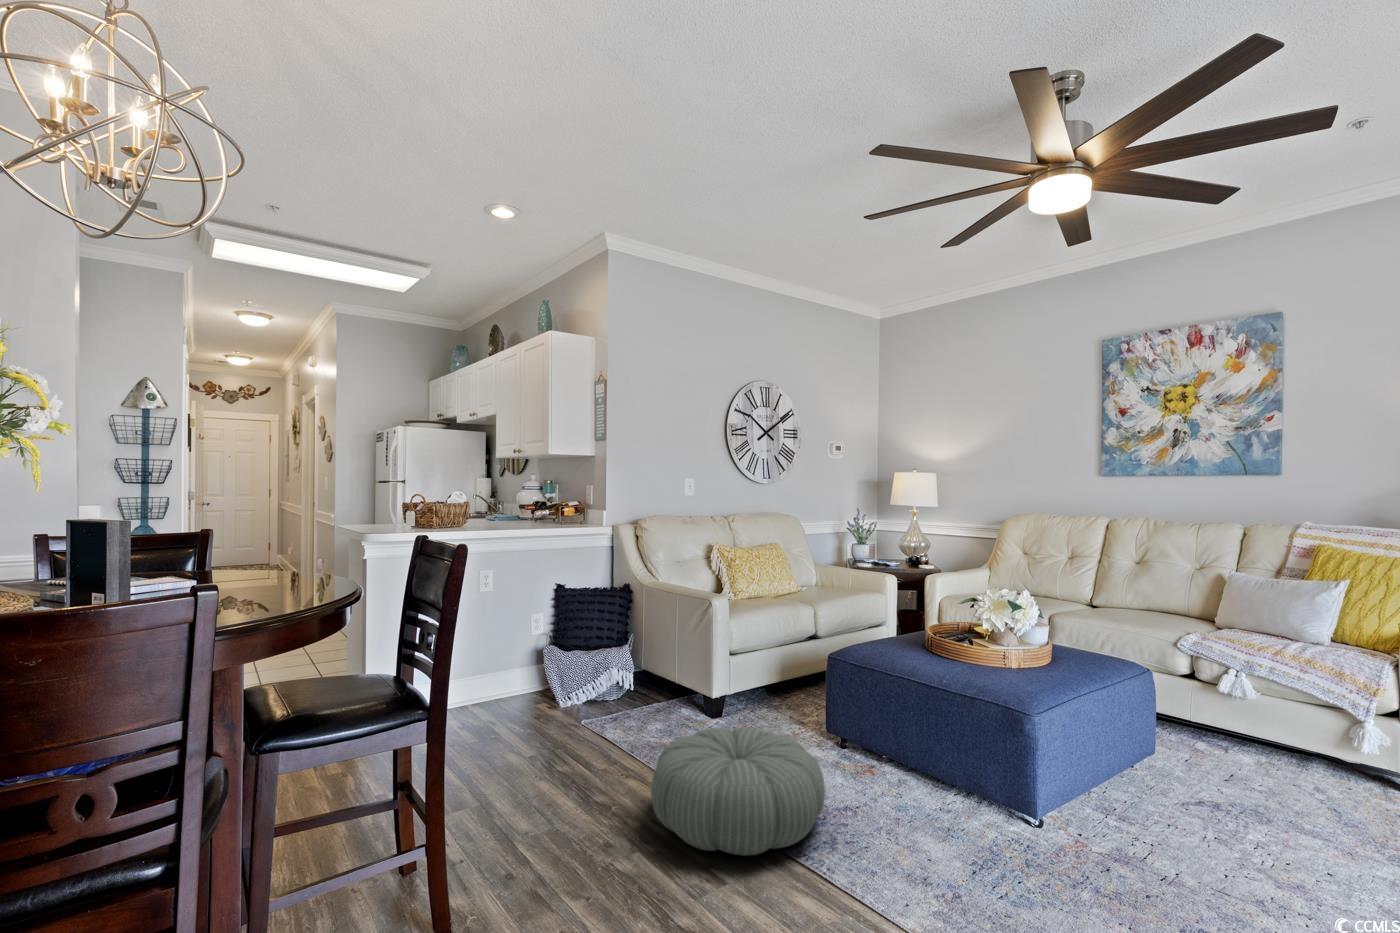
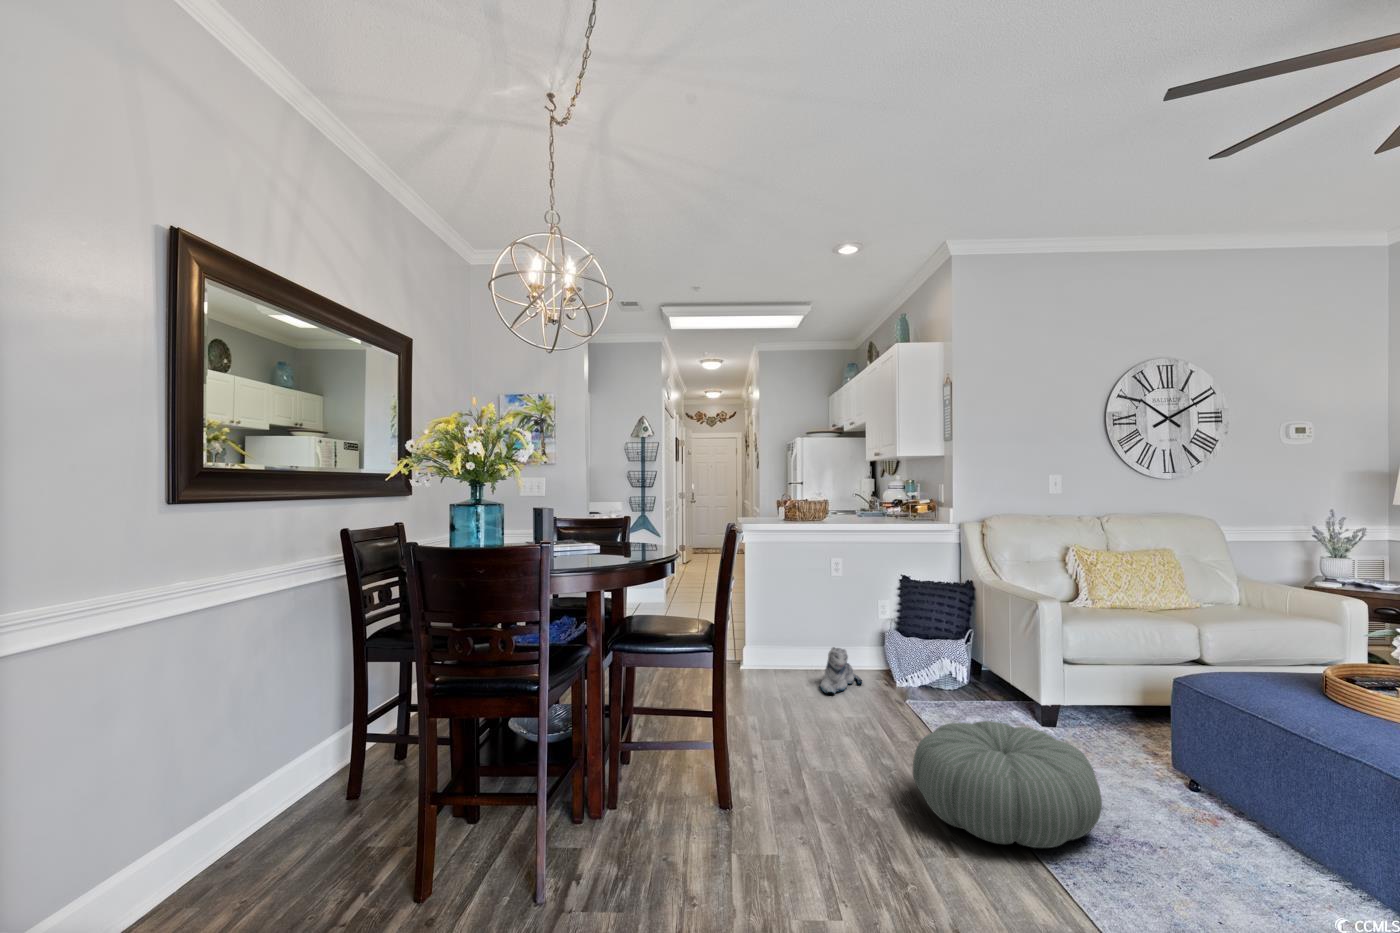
plush toy: none [475,676,521,733] -> present [820,647,862,693]

